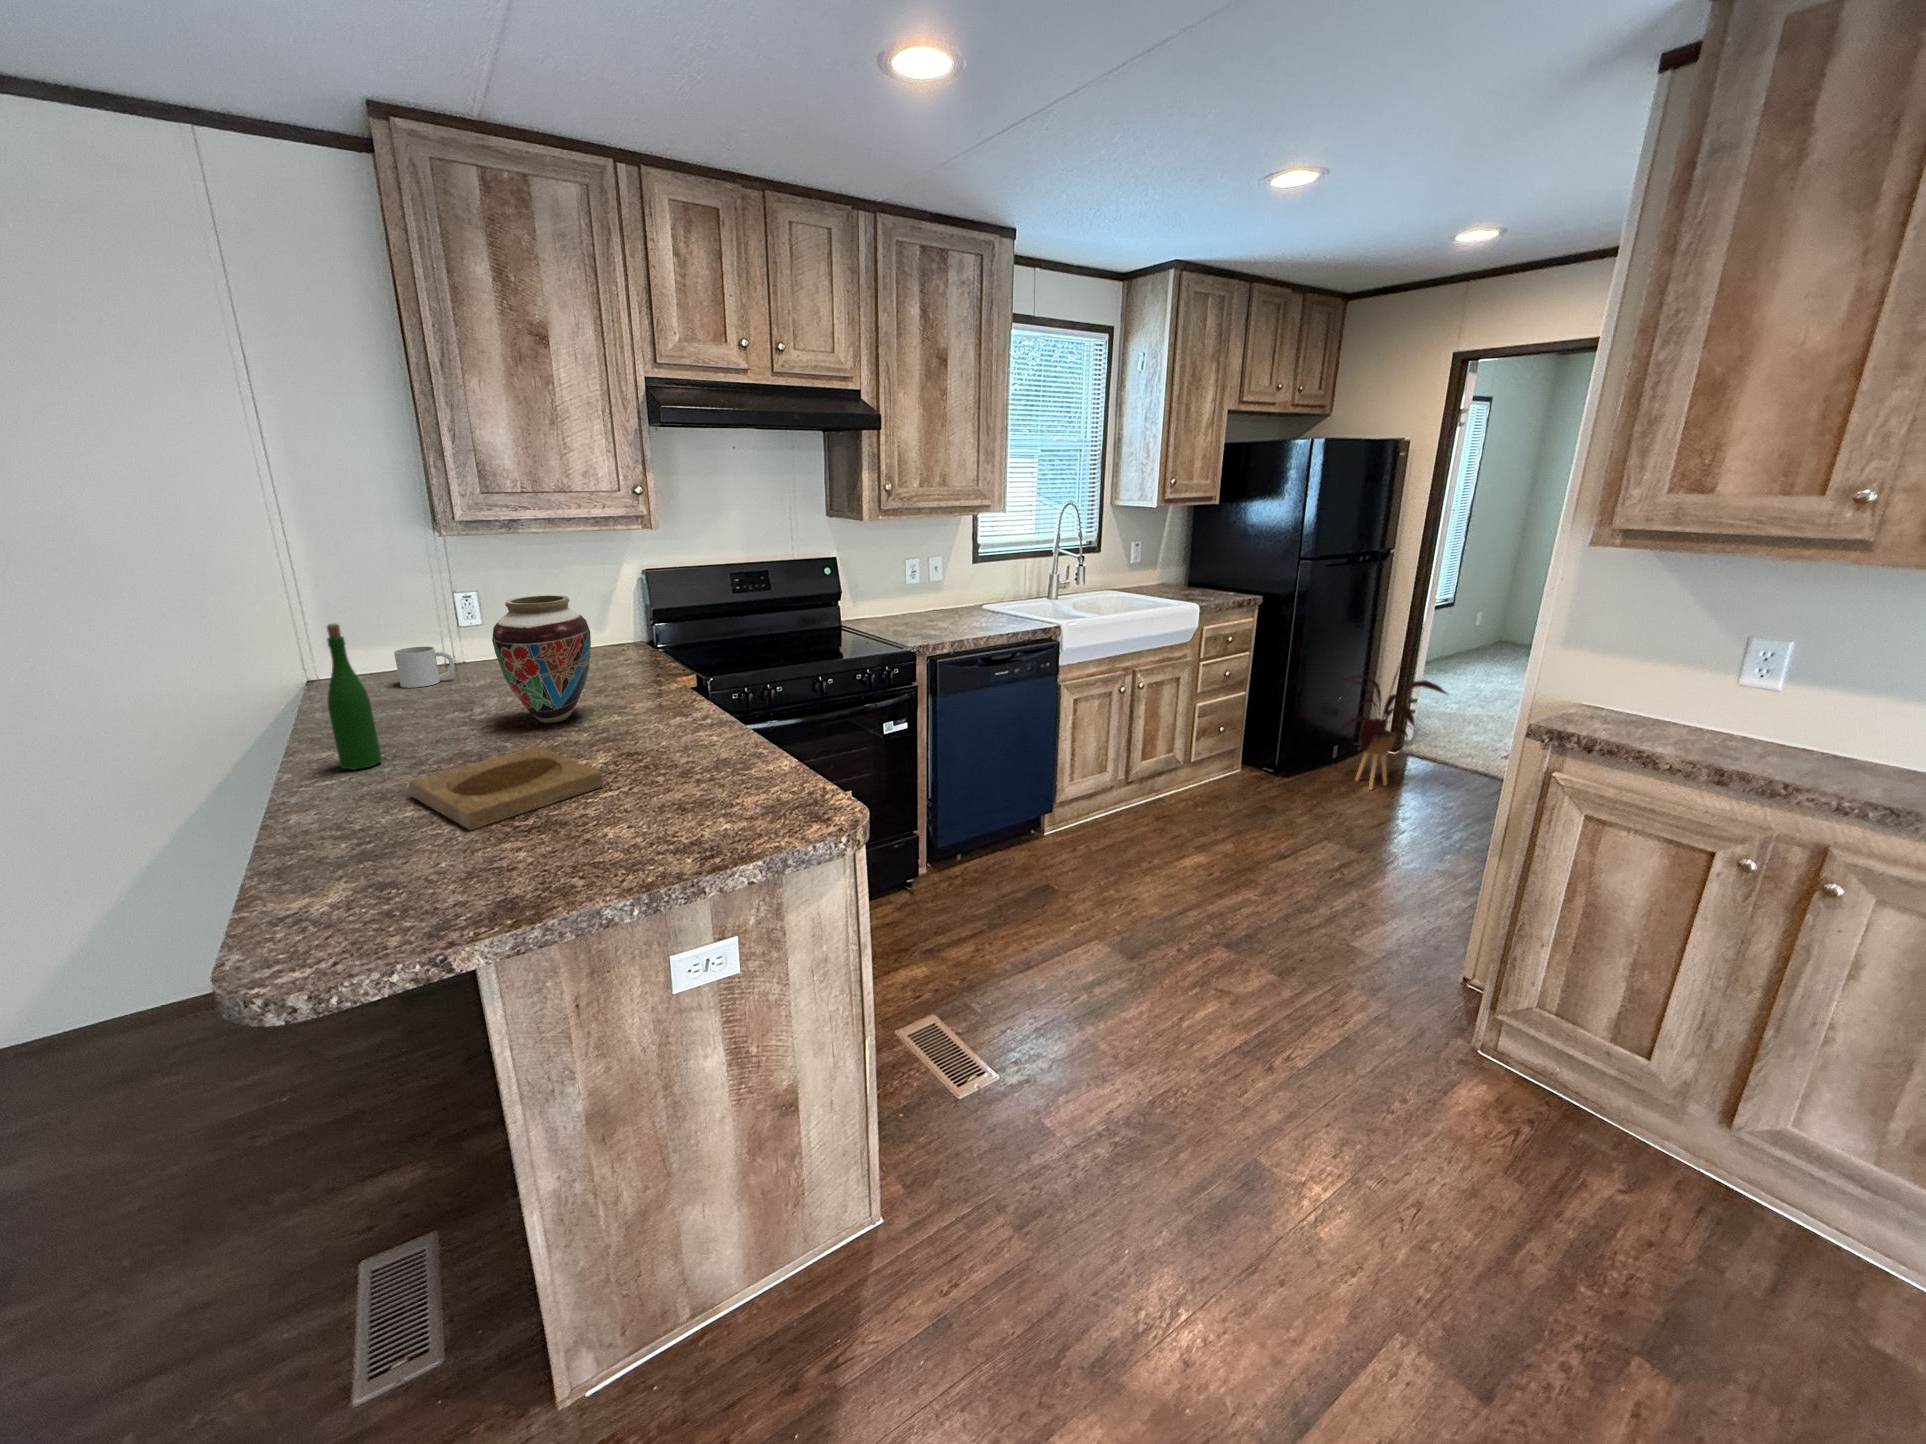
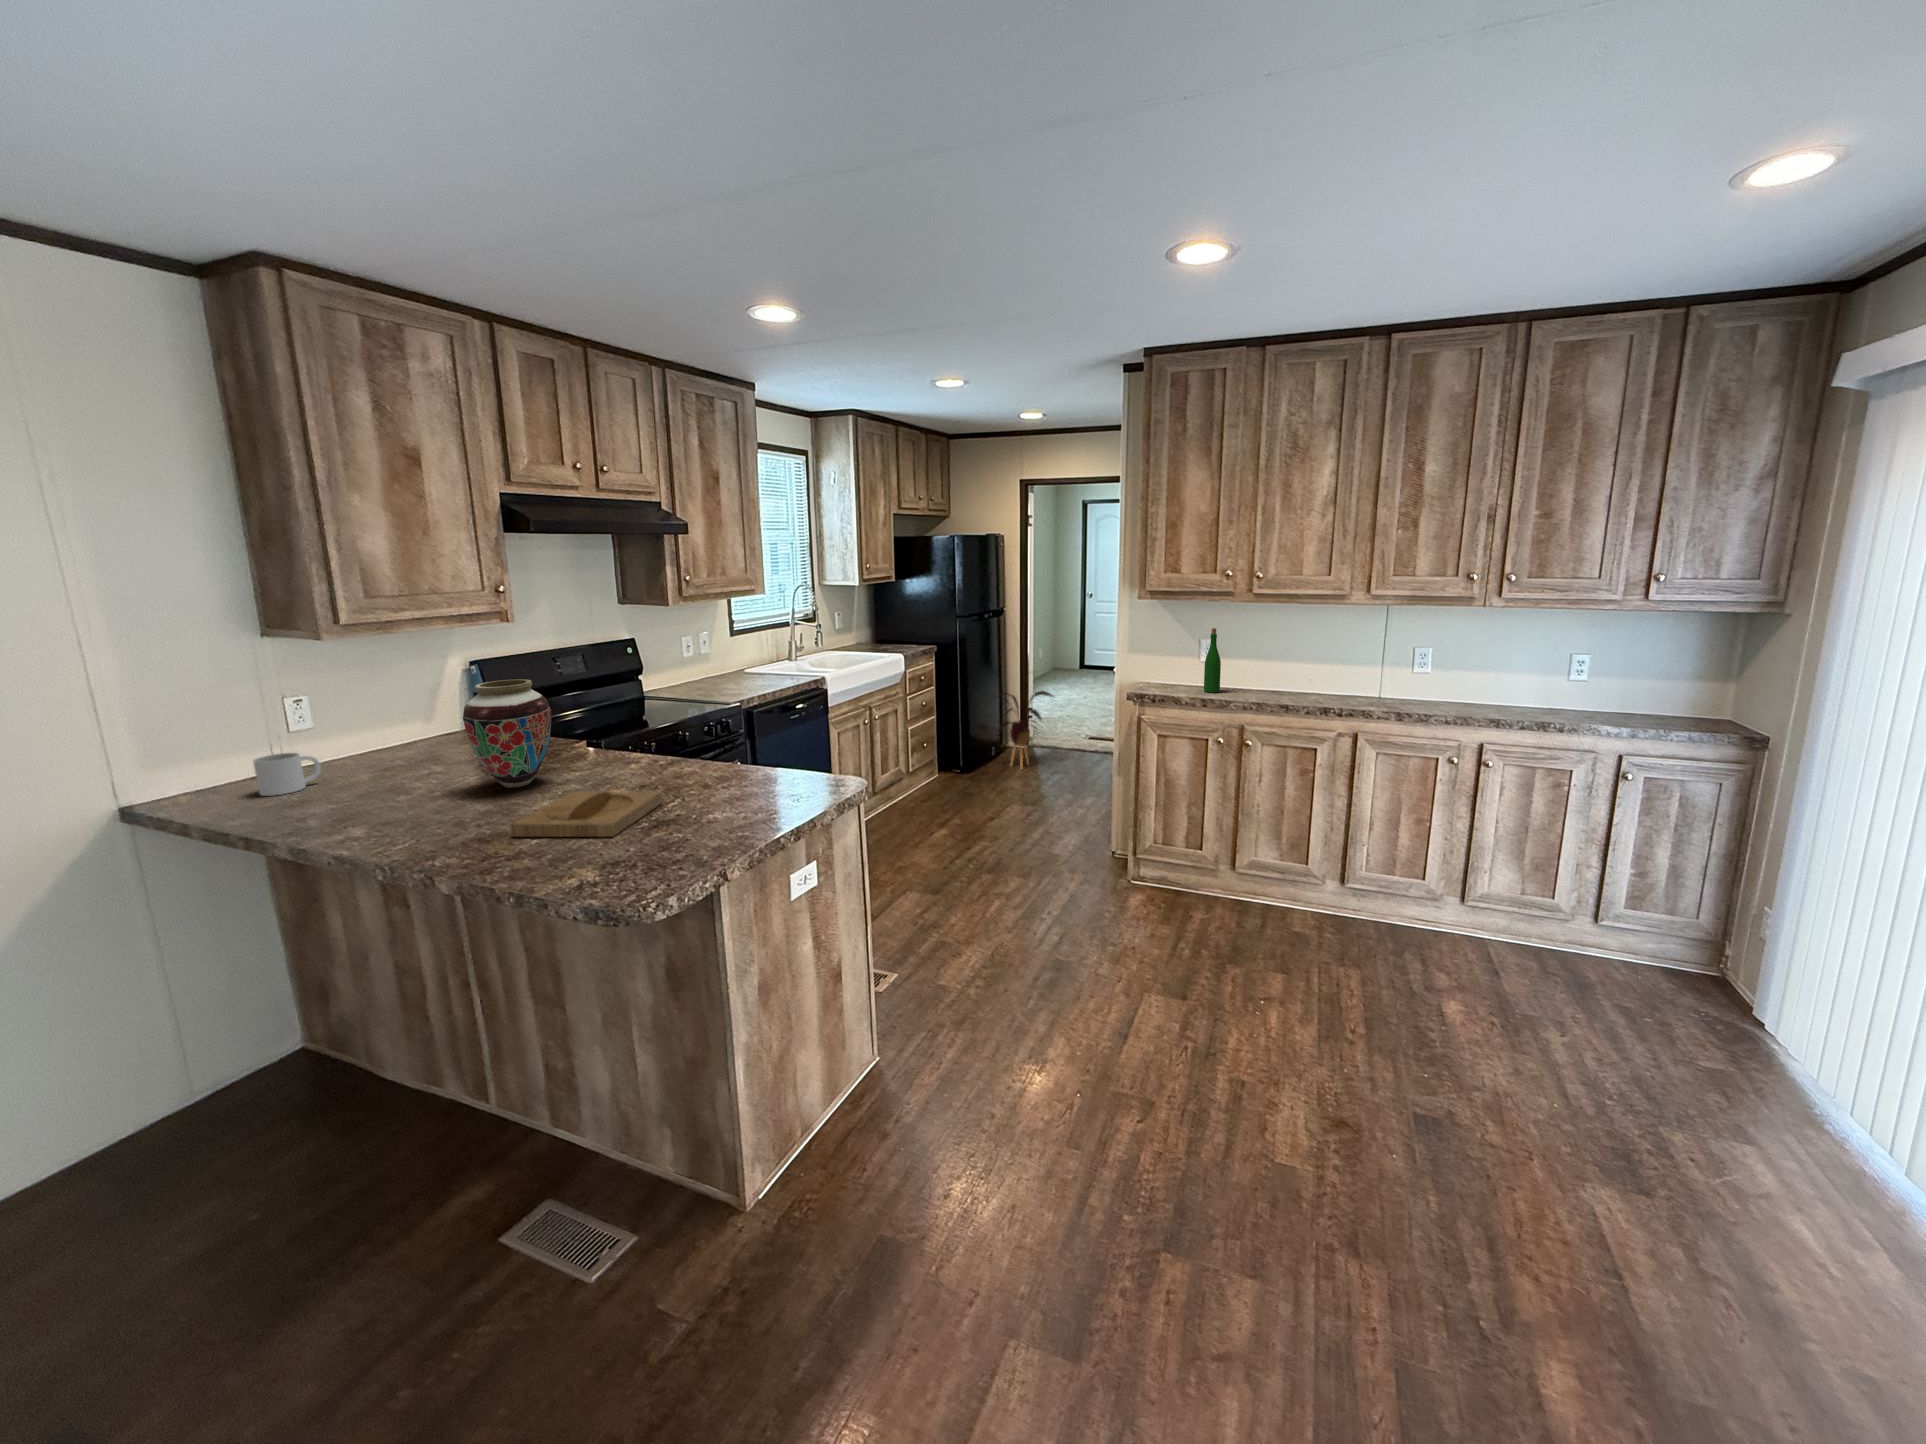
wine bottle: present [327,623,382,770] -> present [1204,628,1221,693]

